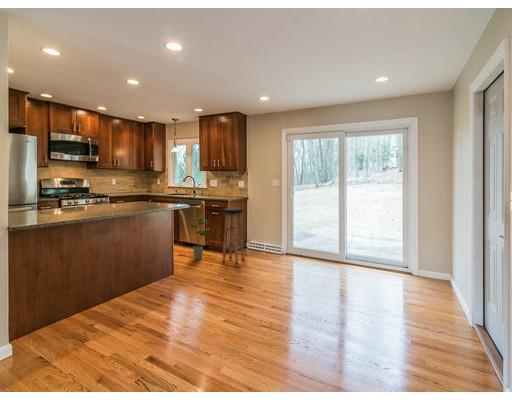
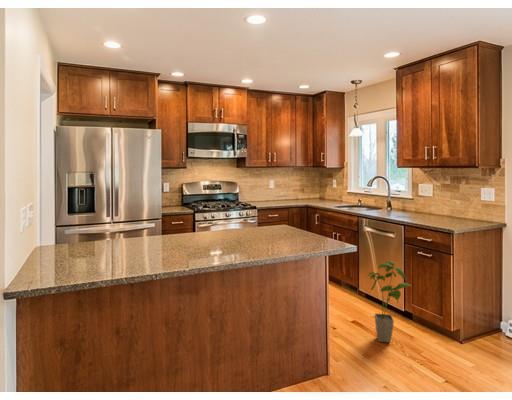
bar stool: present [222,208,244,263] -> none [434,249,489,375]

